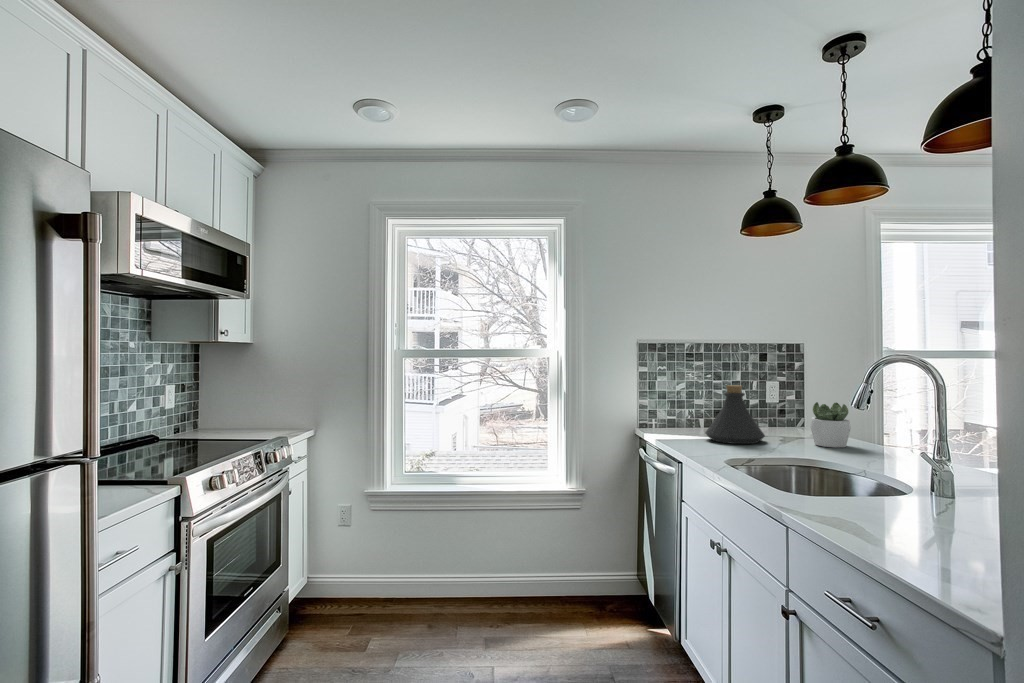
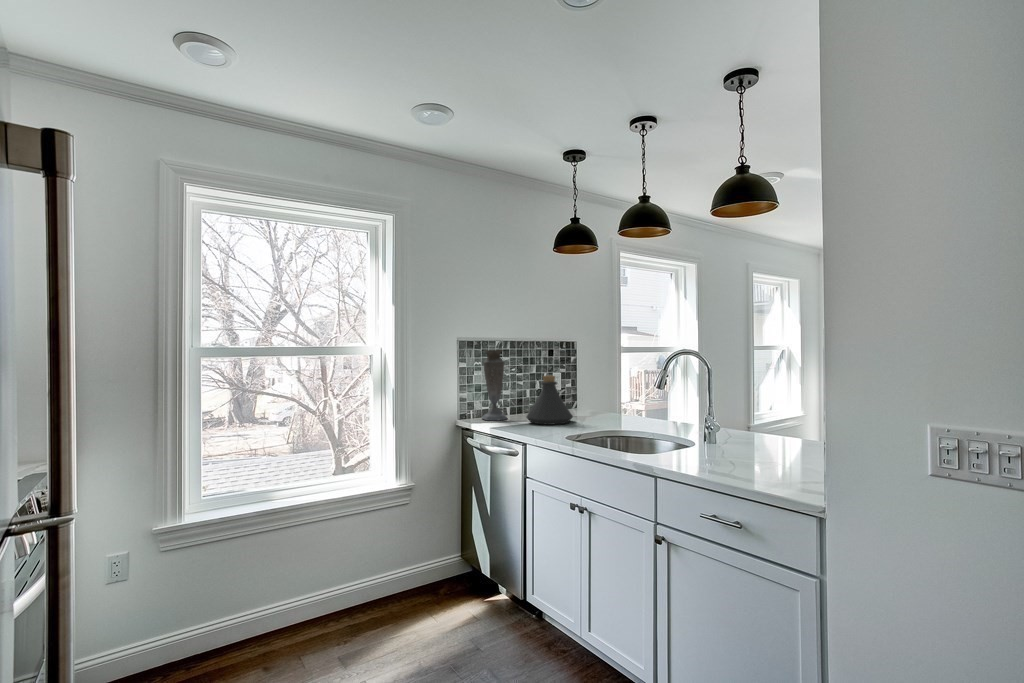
vase: none [665,353,694,433] -> present [482,350,508,420]
succulent plant: present [810,402,851,448] -> none [602,386,631,420]

